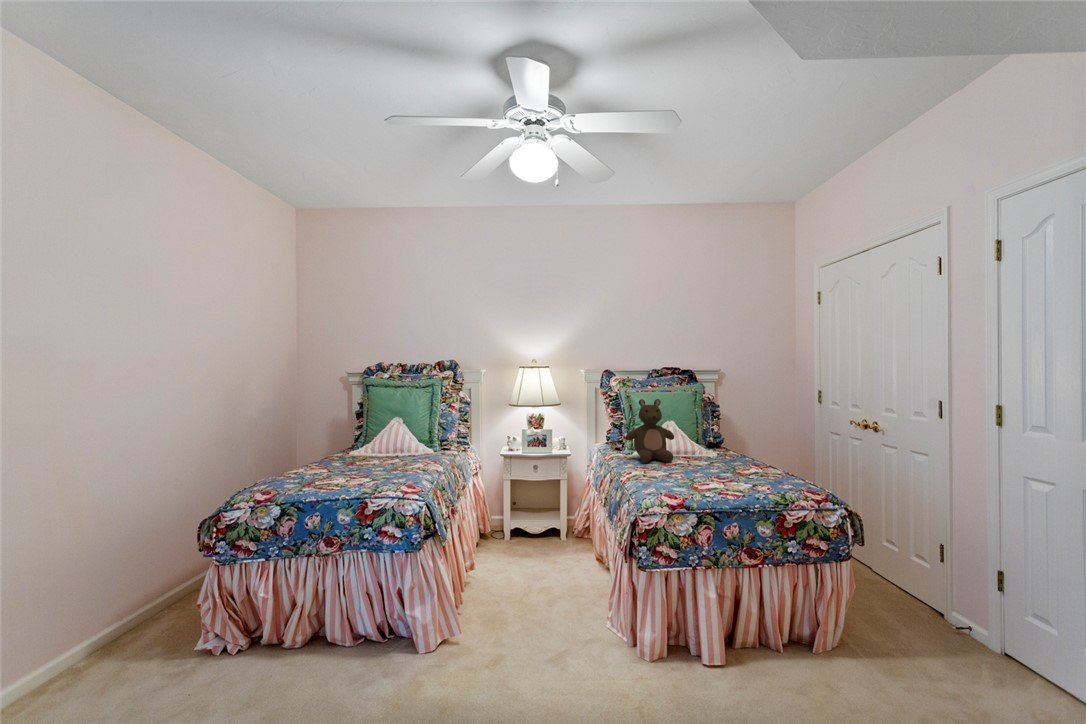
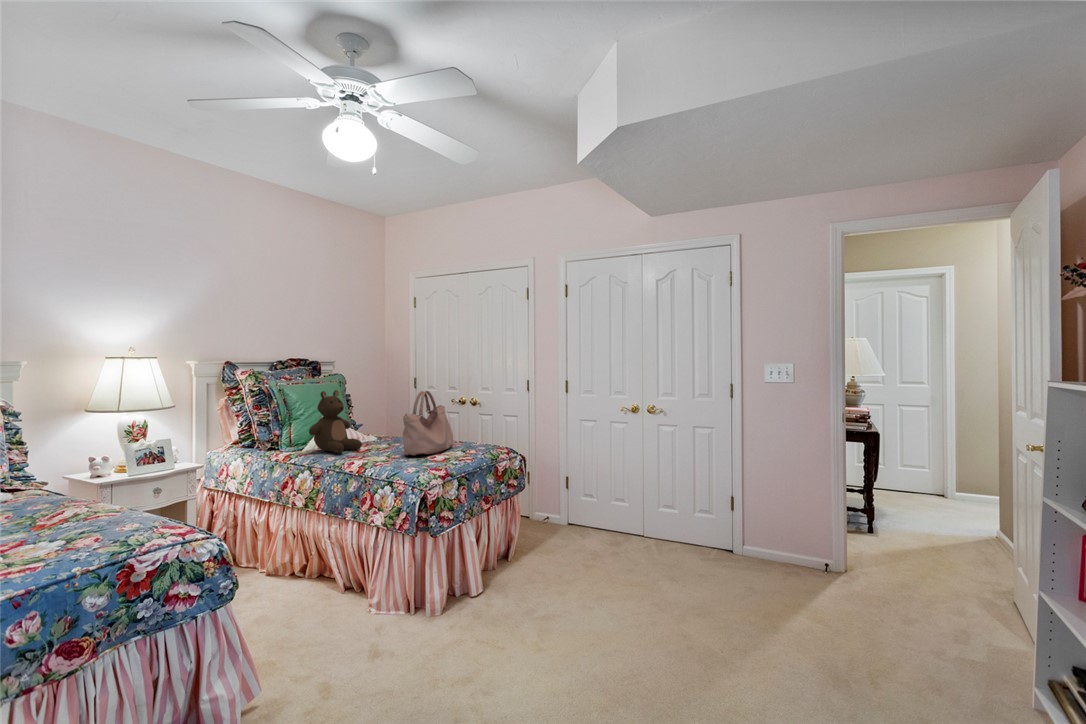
handbag: none [680,405,759,480] -> present [403,391,453,456]

